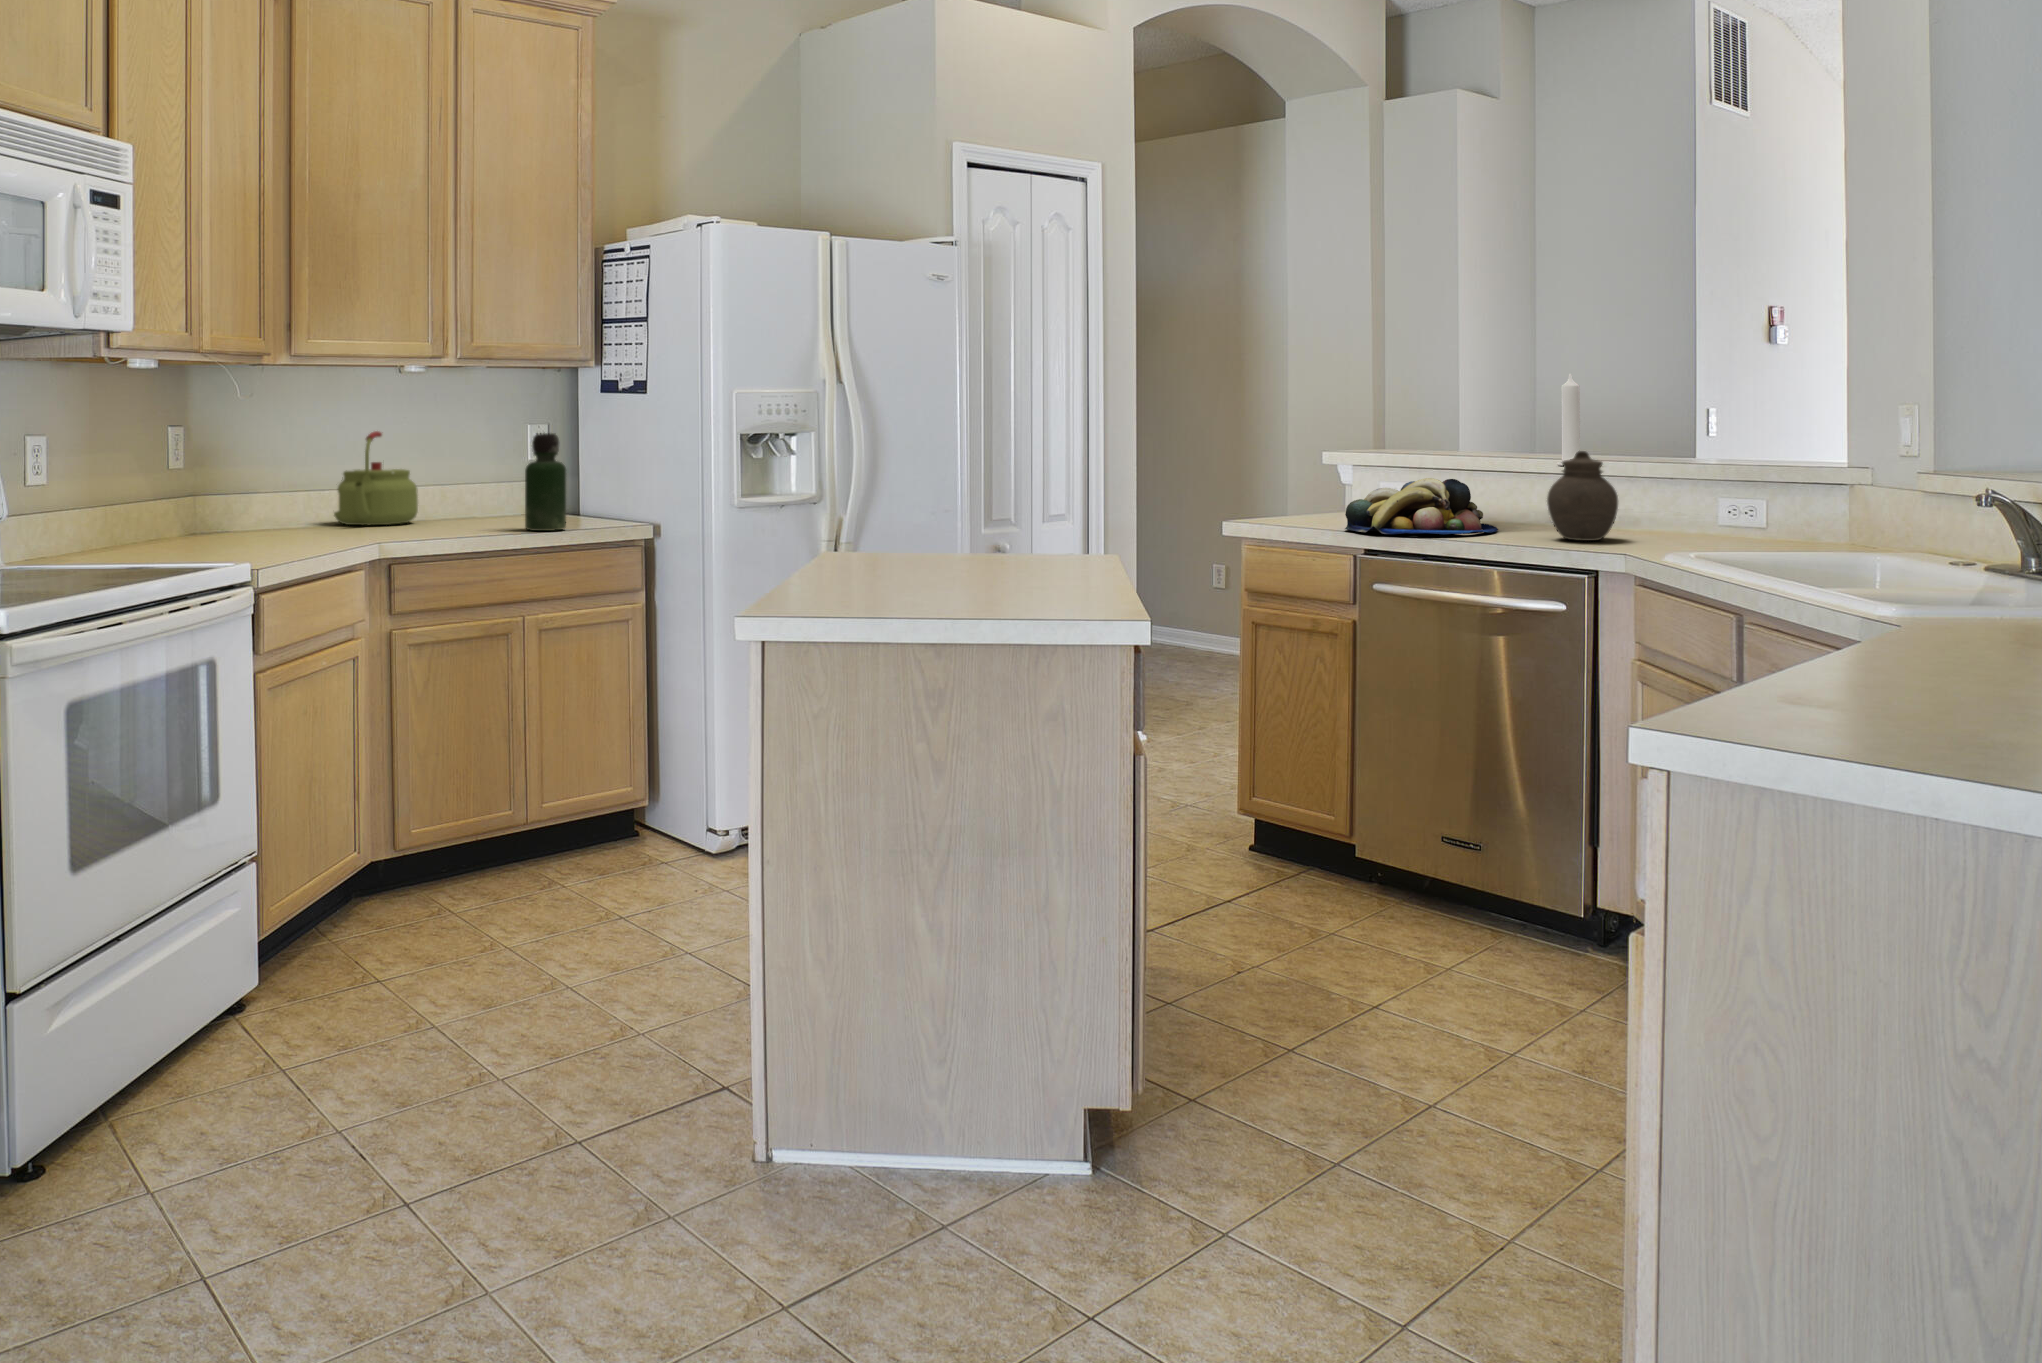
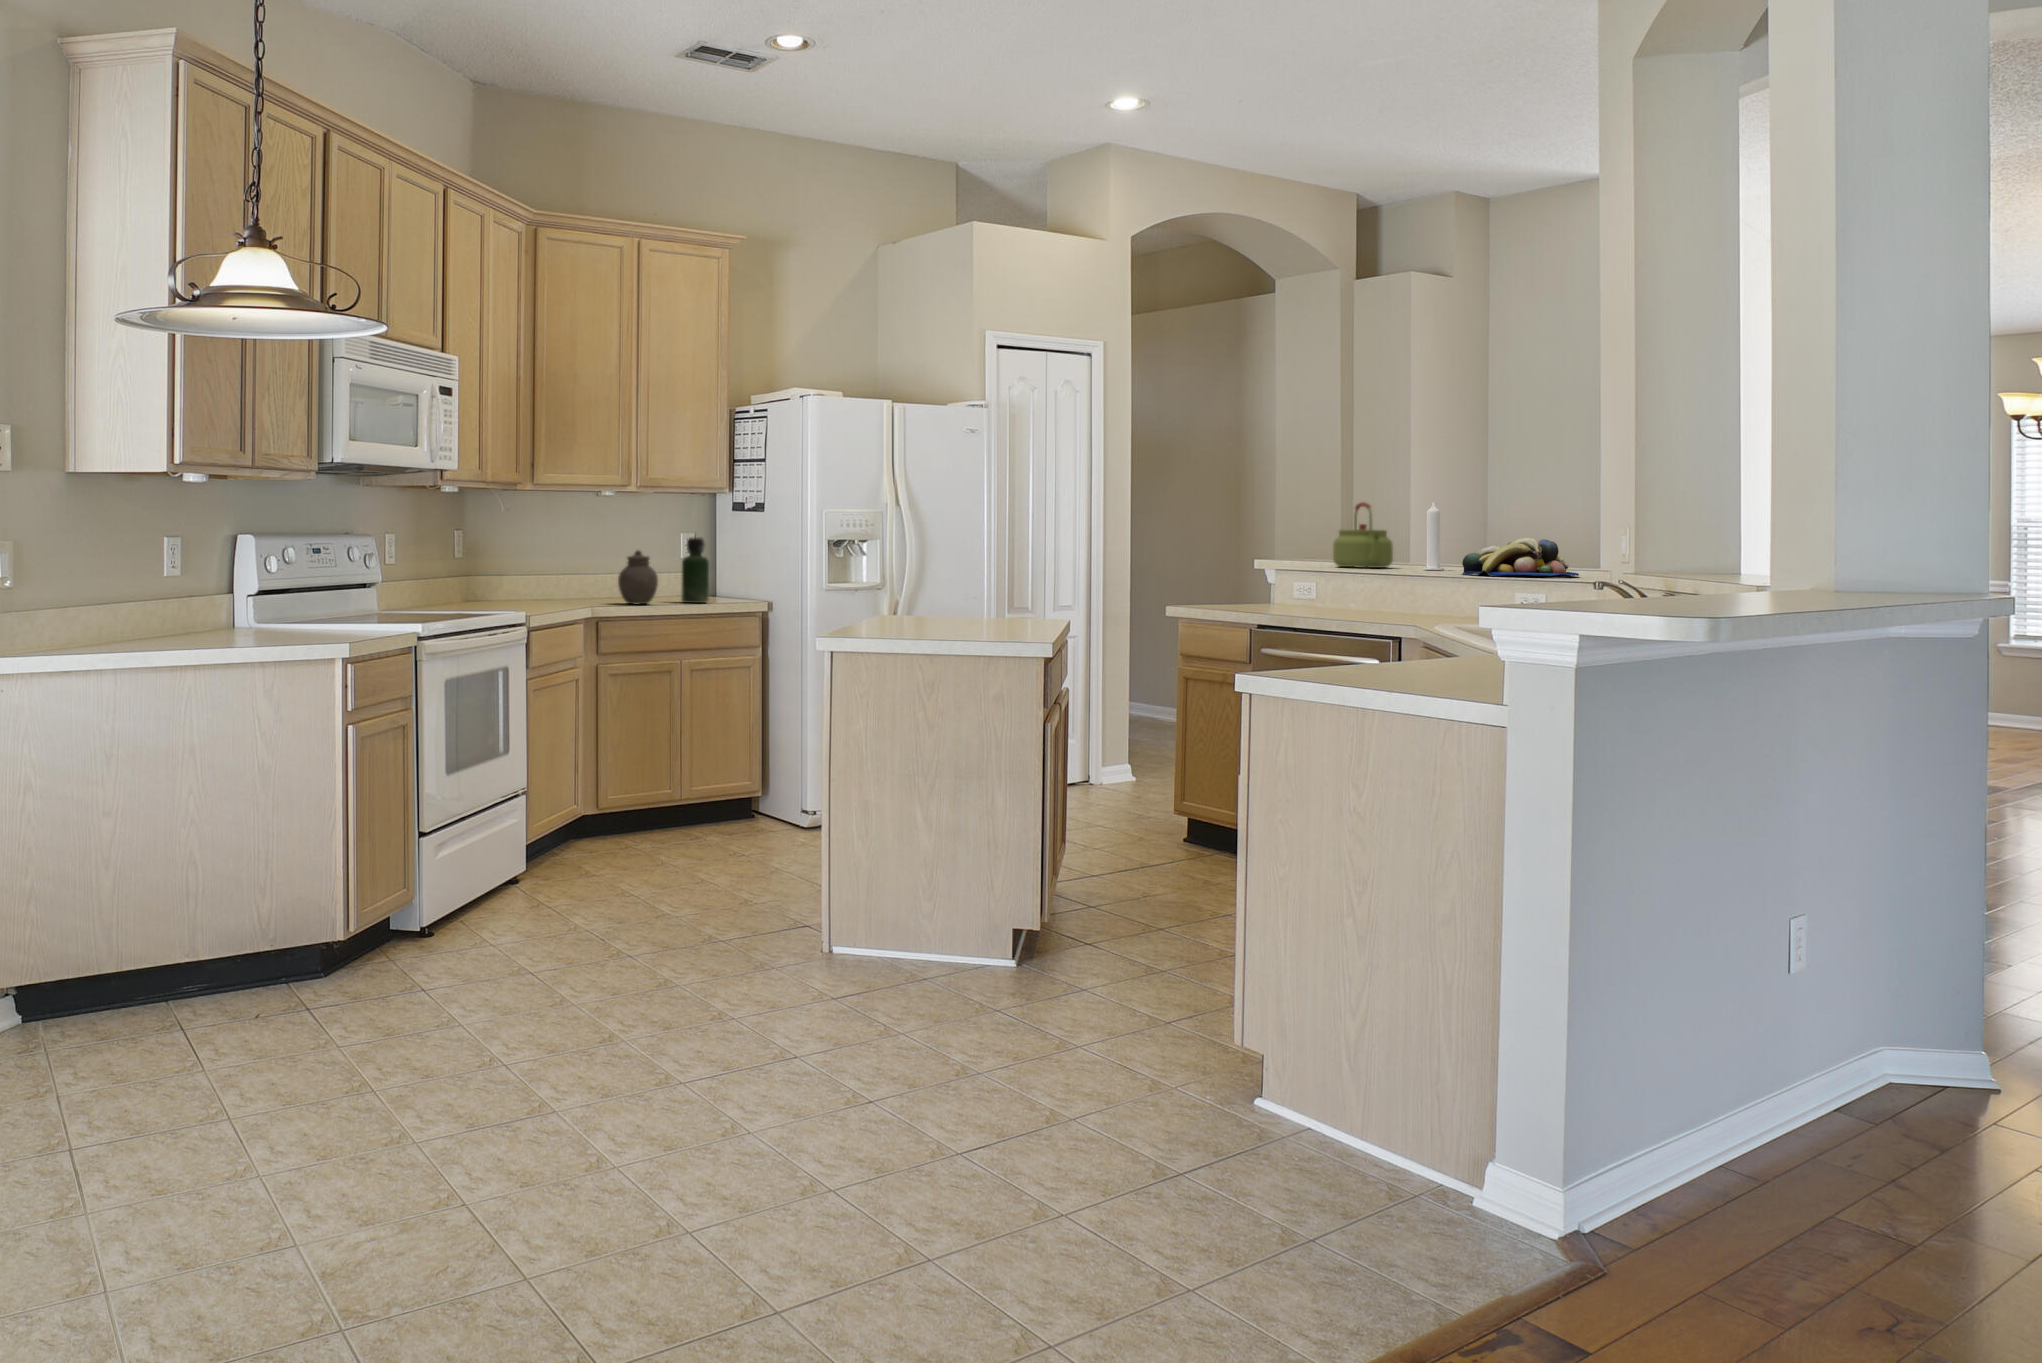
kettle: present [334,431,418,525] -> present [1333,502,1393,568]
jar: present [1547,451,1618,541] -> present [618,551,658,604]
fruit bowl: present [1345,478,1498,534] -> present [1462,538,1579,577]

